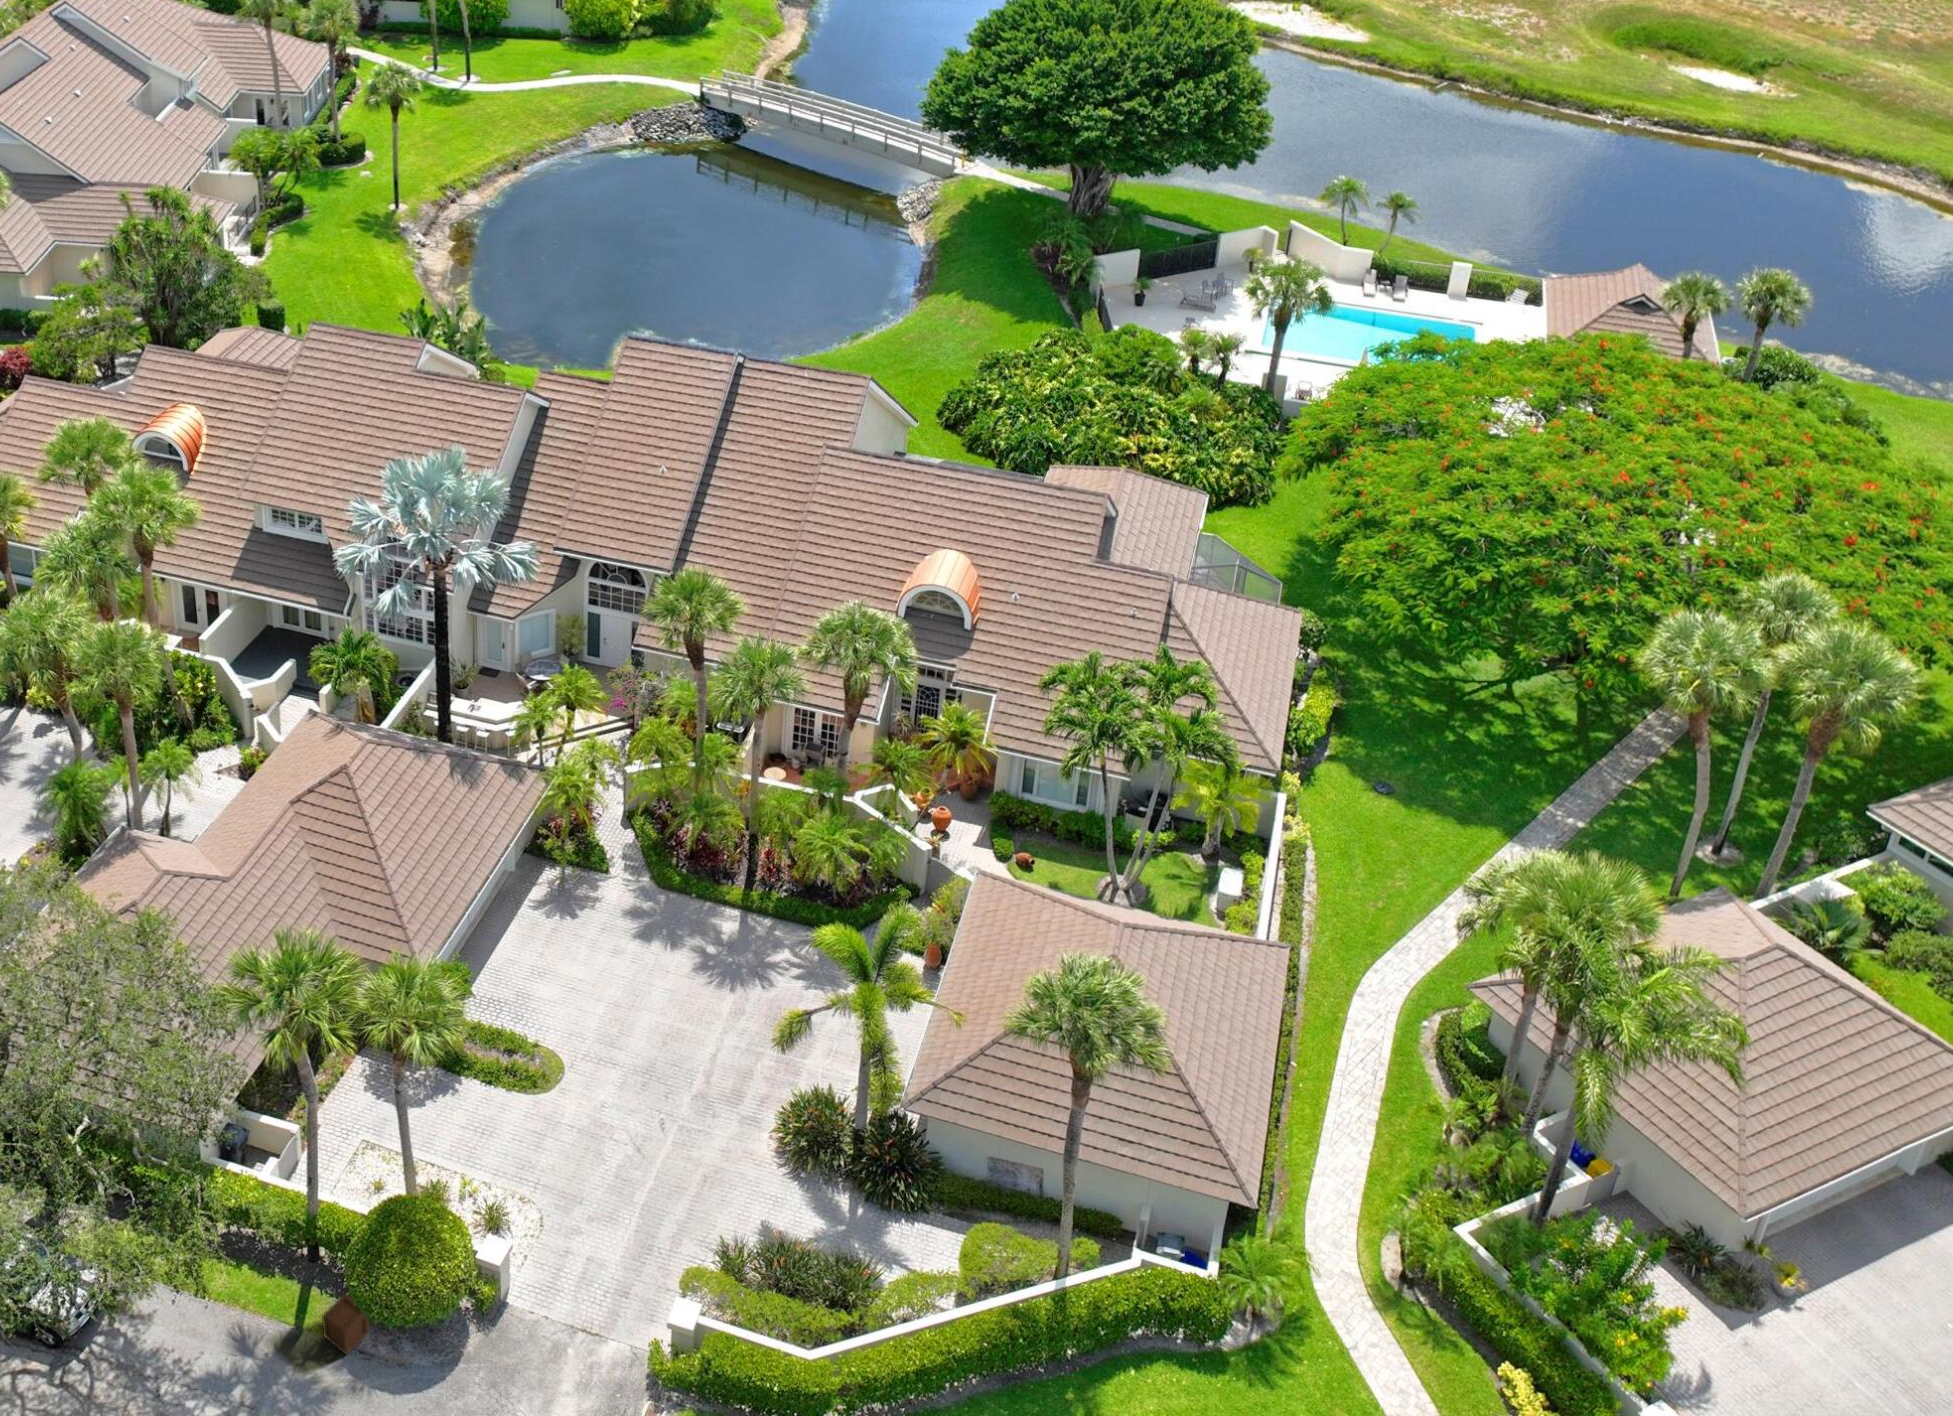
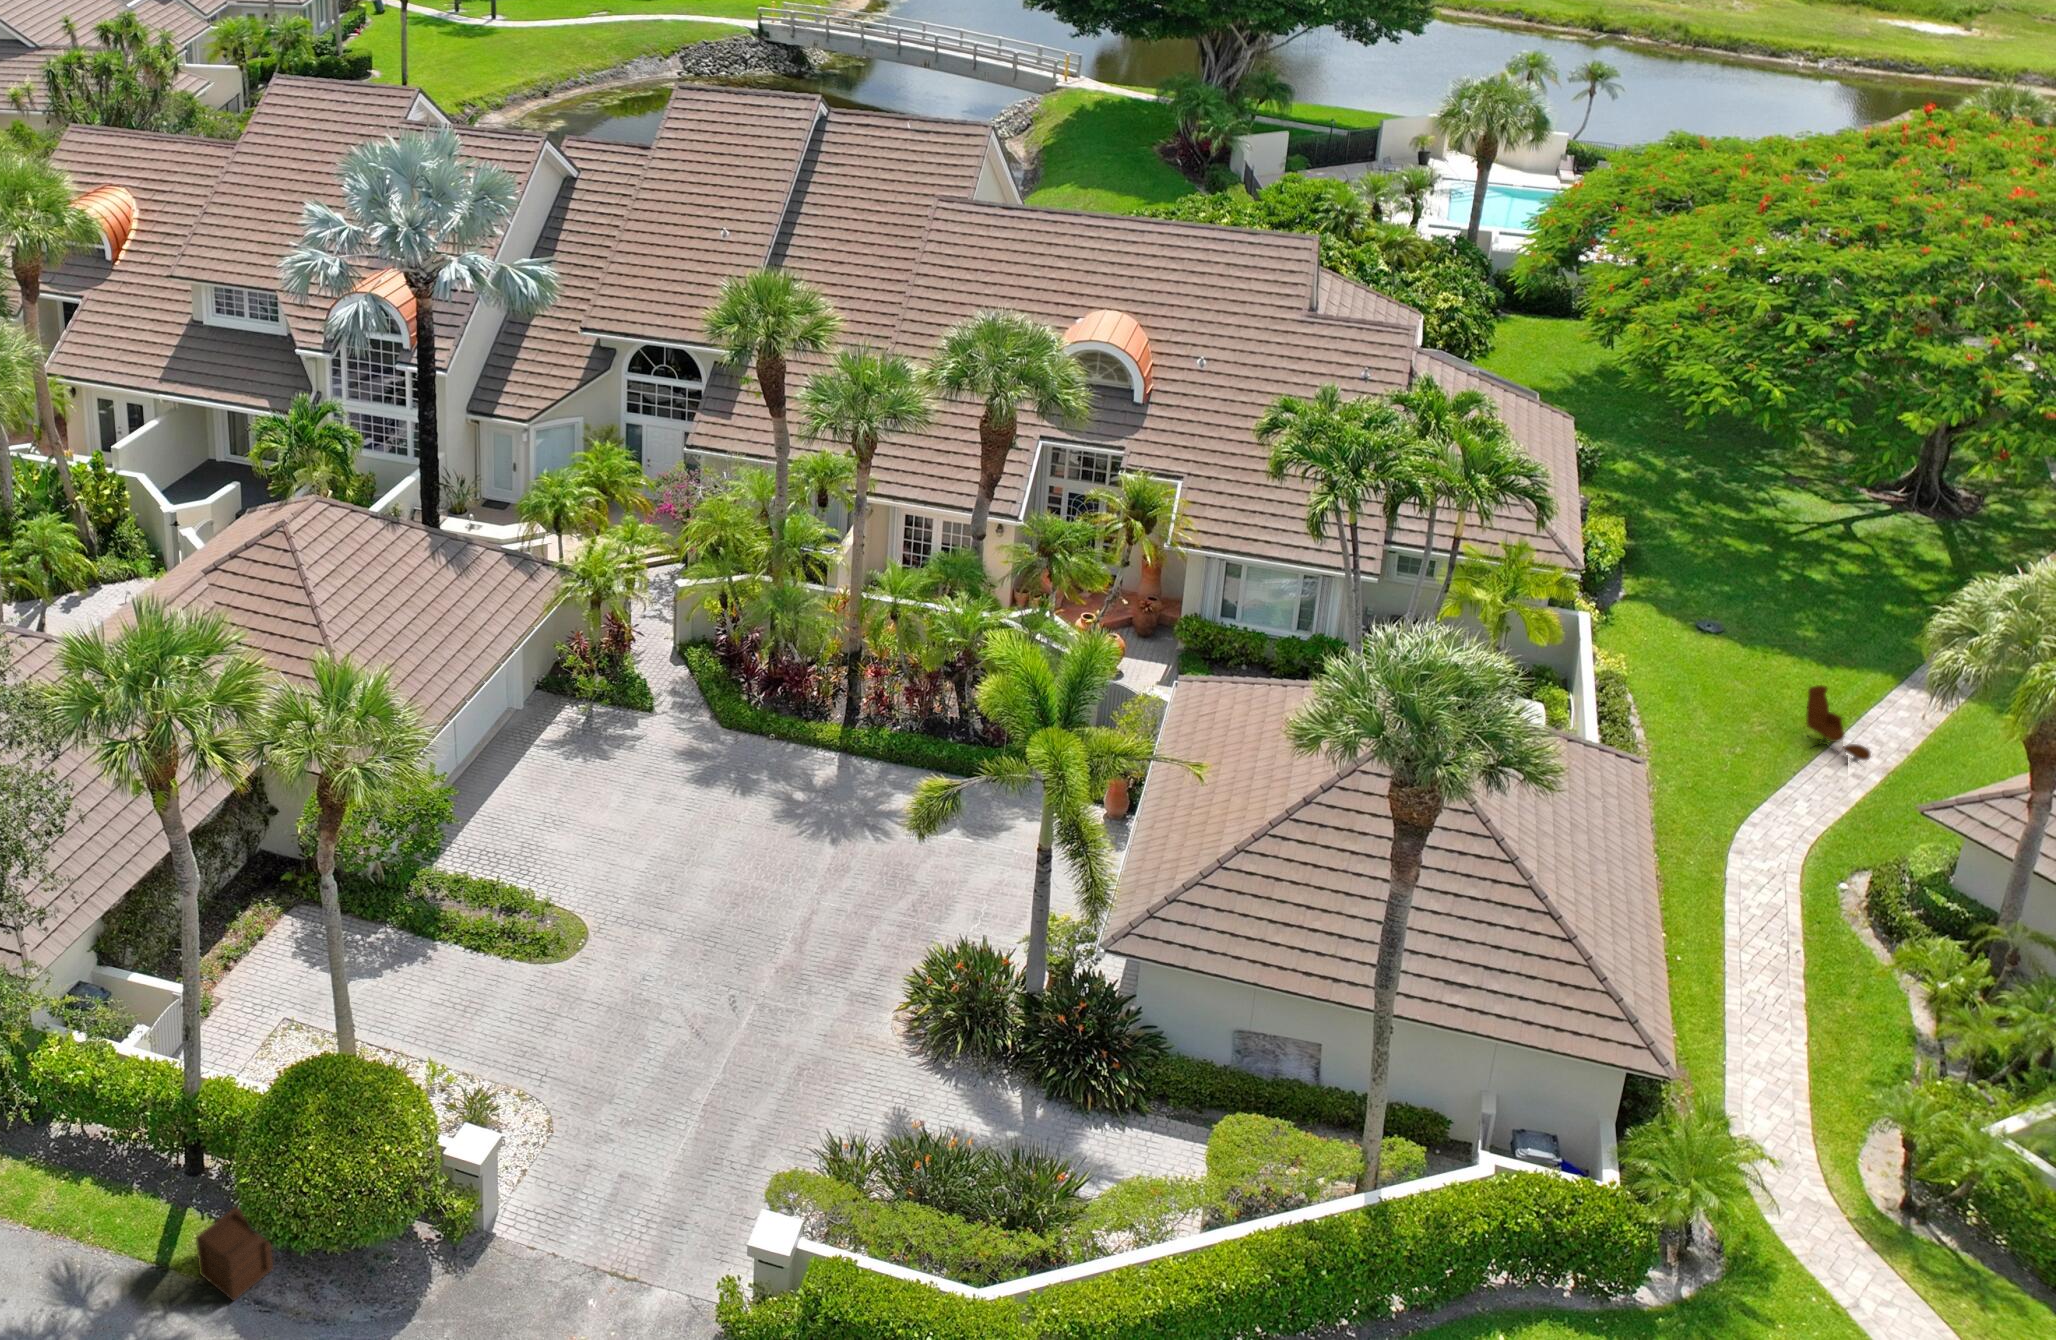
lounge chair: none [1419,867,1458,930] -> present [1806,685,1871,763]

